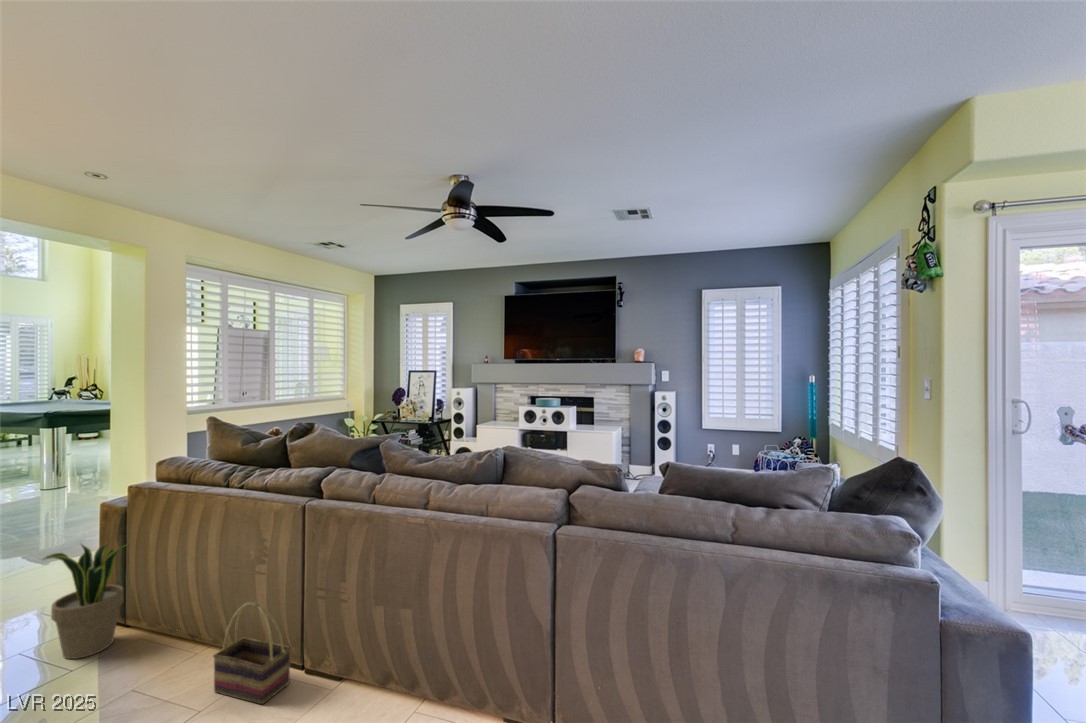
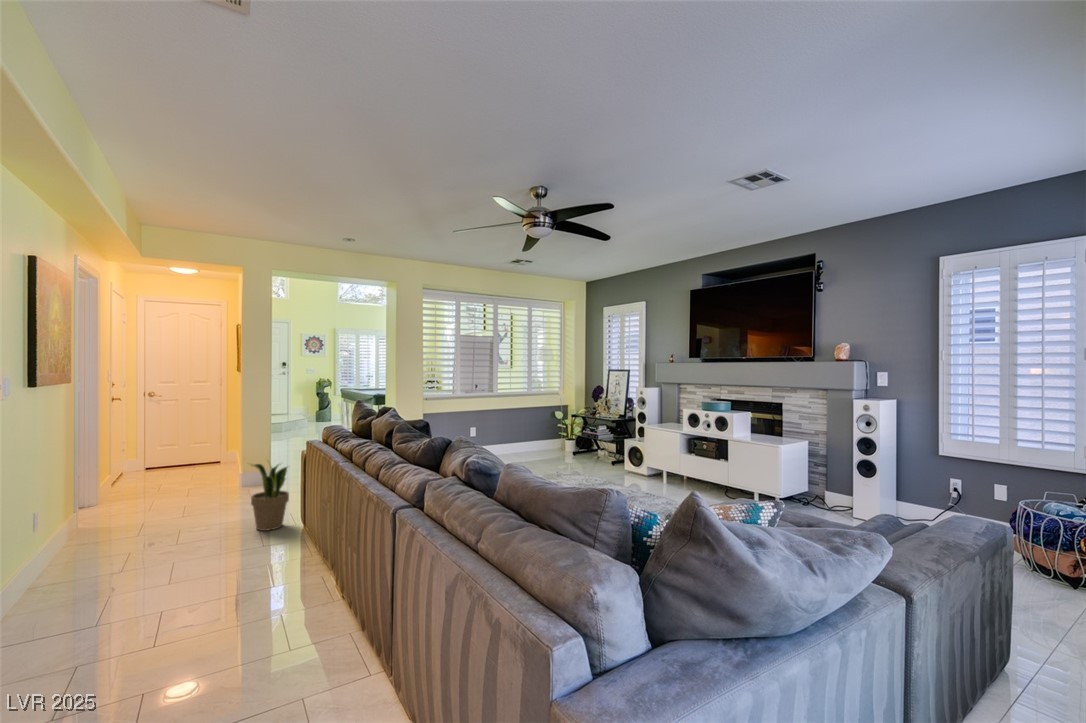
basket: present [213,602,291,704] -> none [278,512,313,582]

